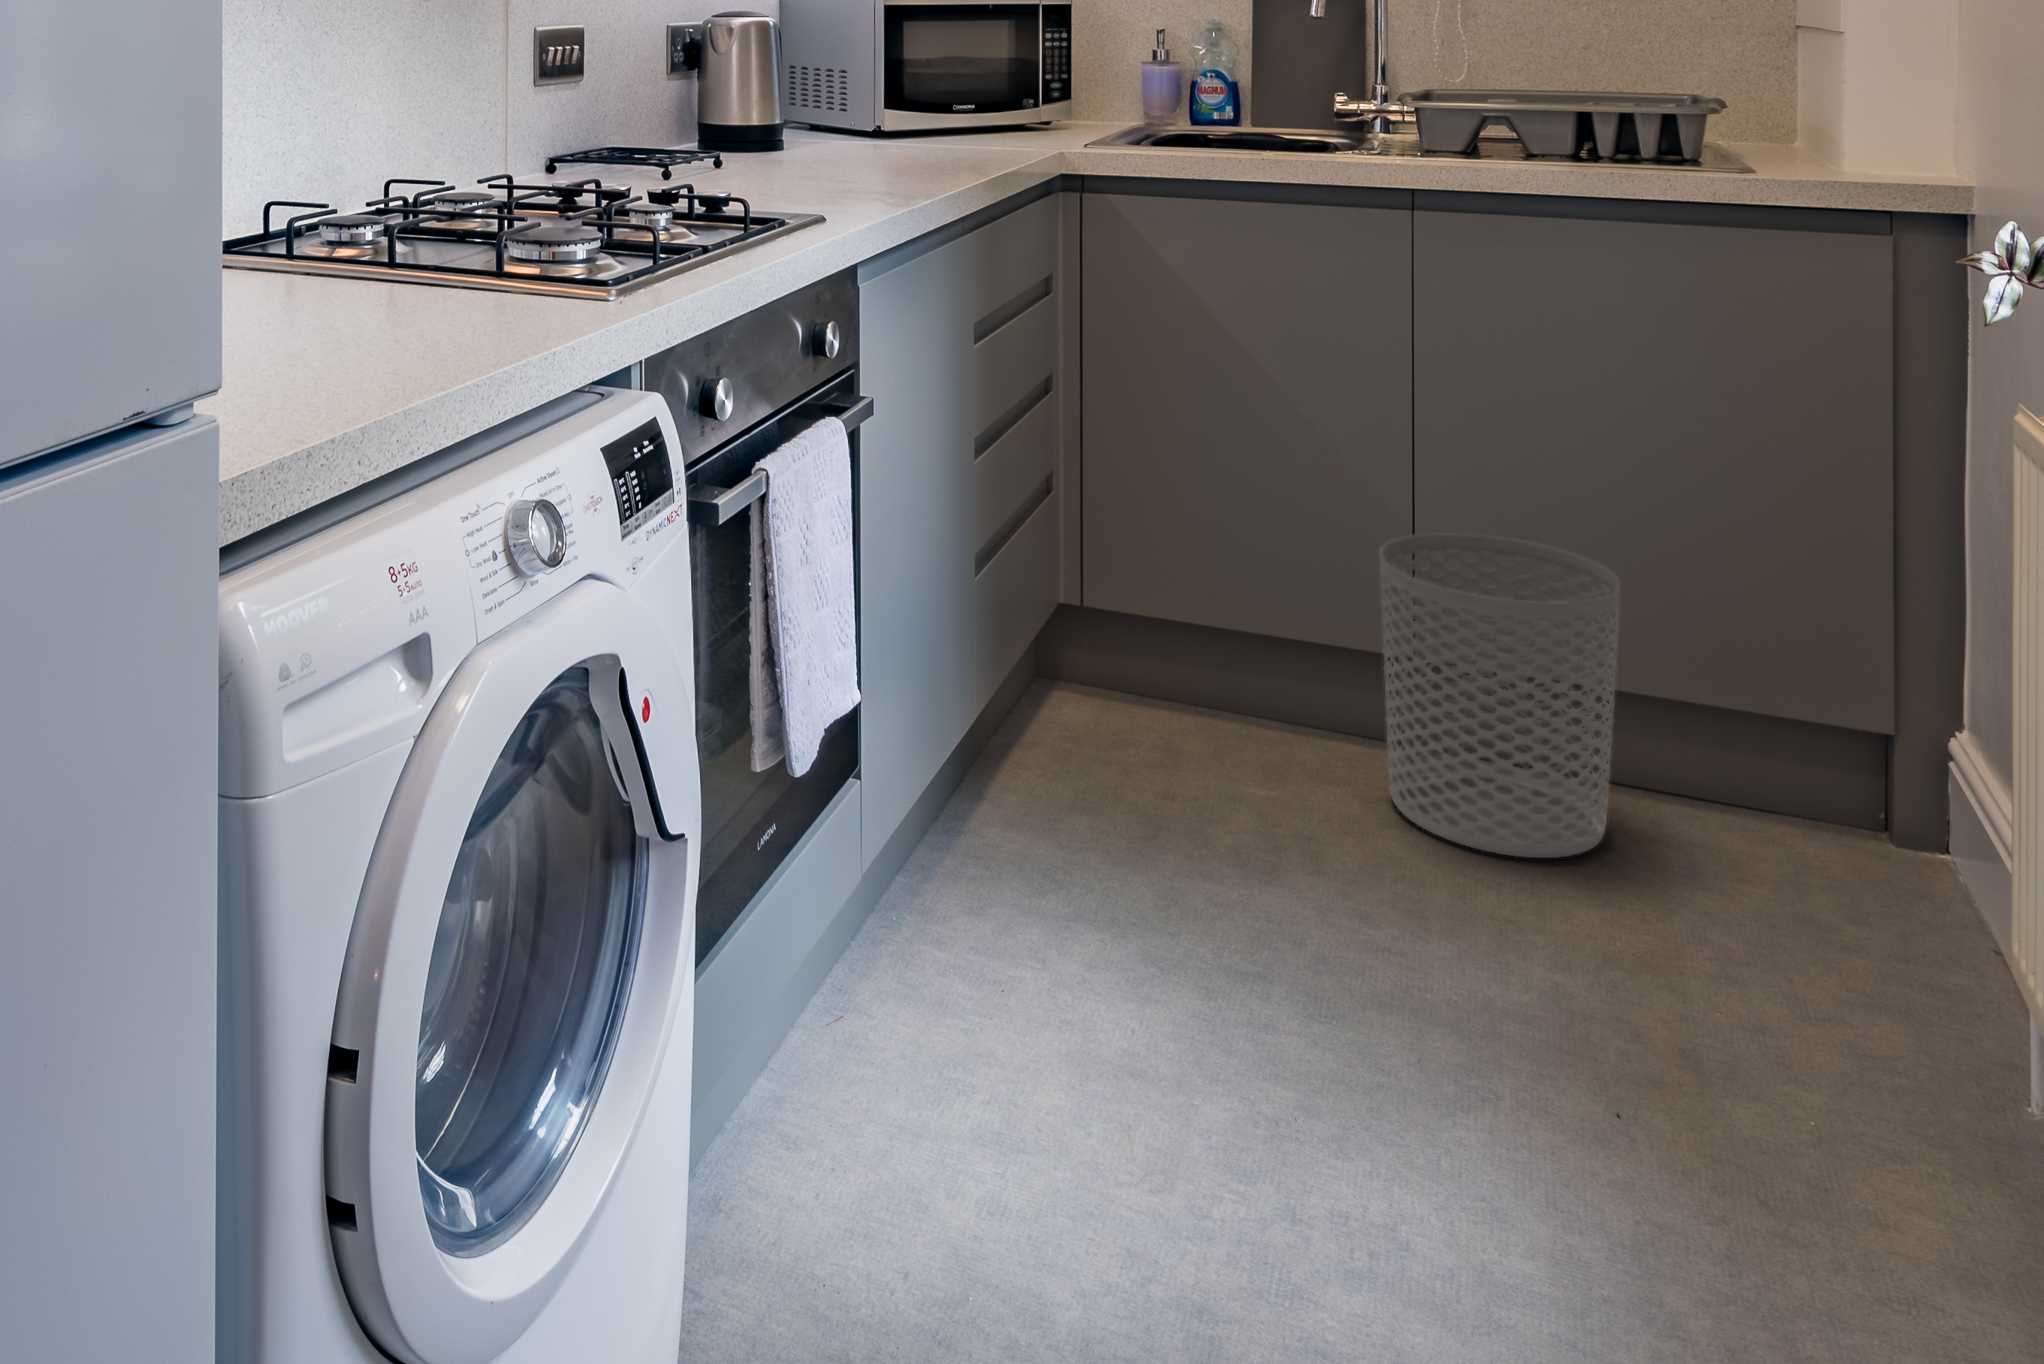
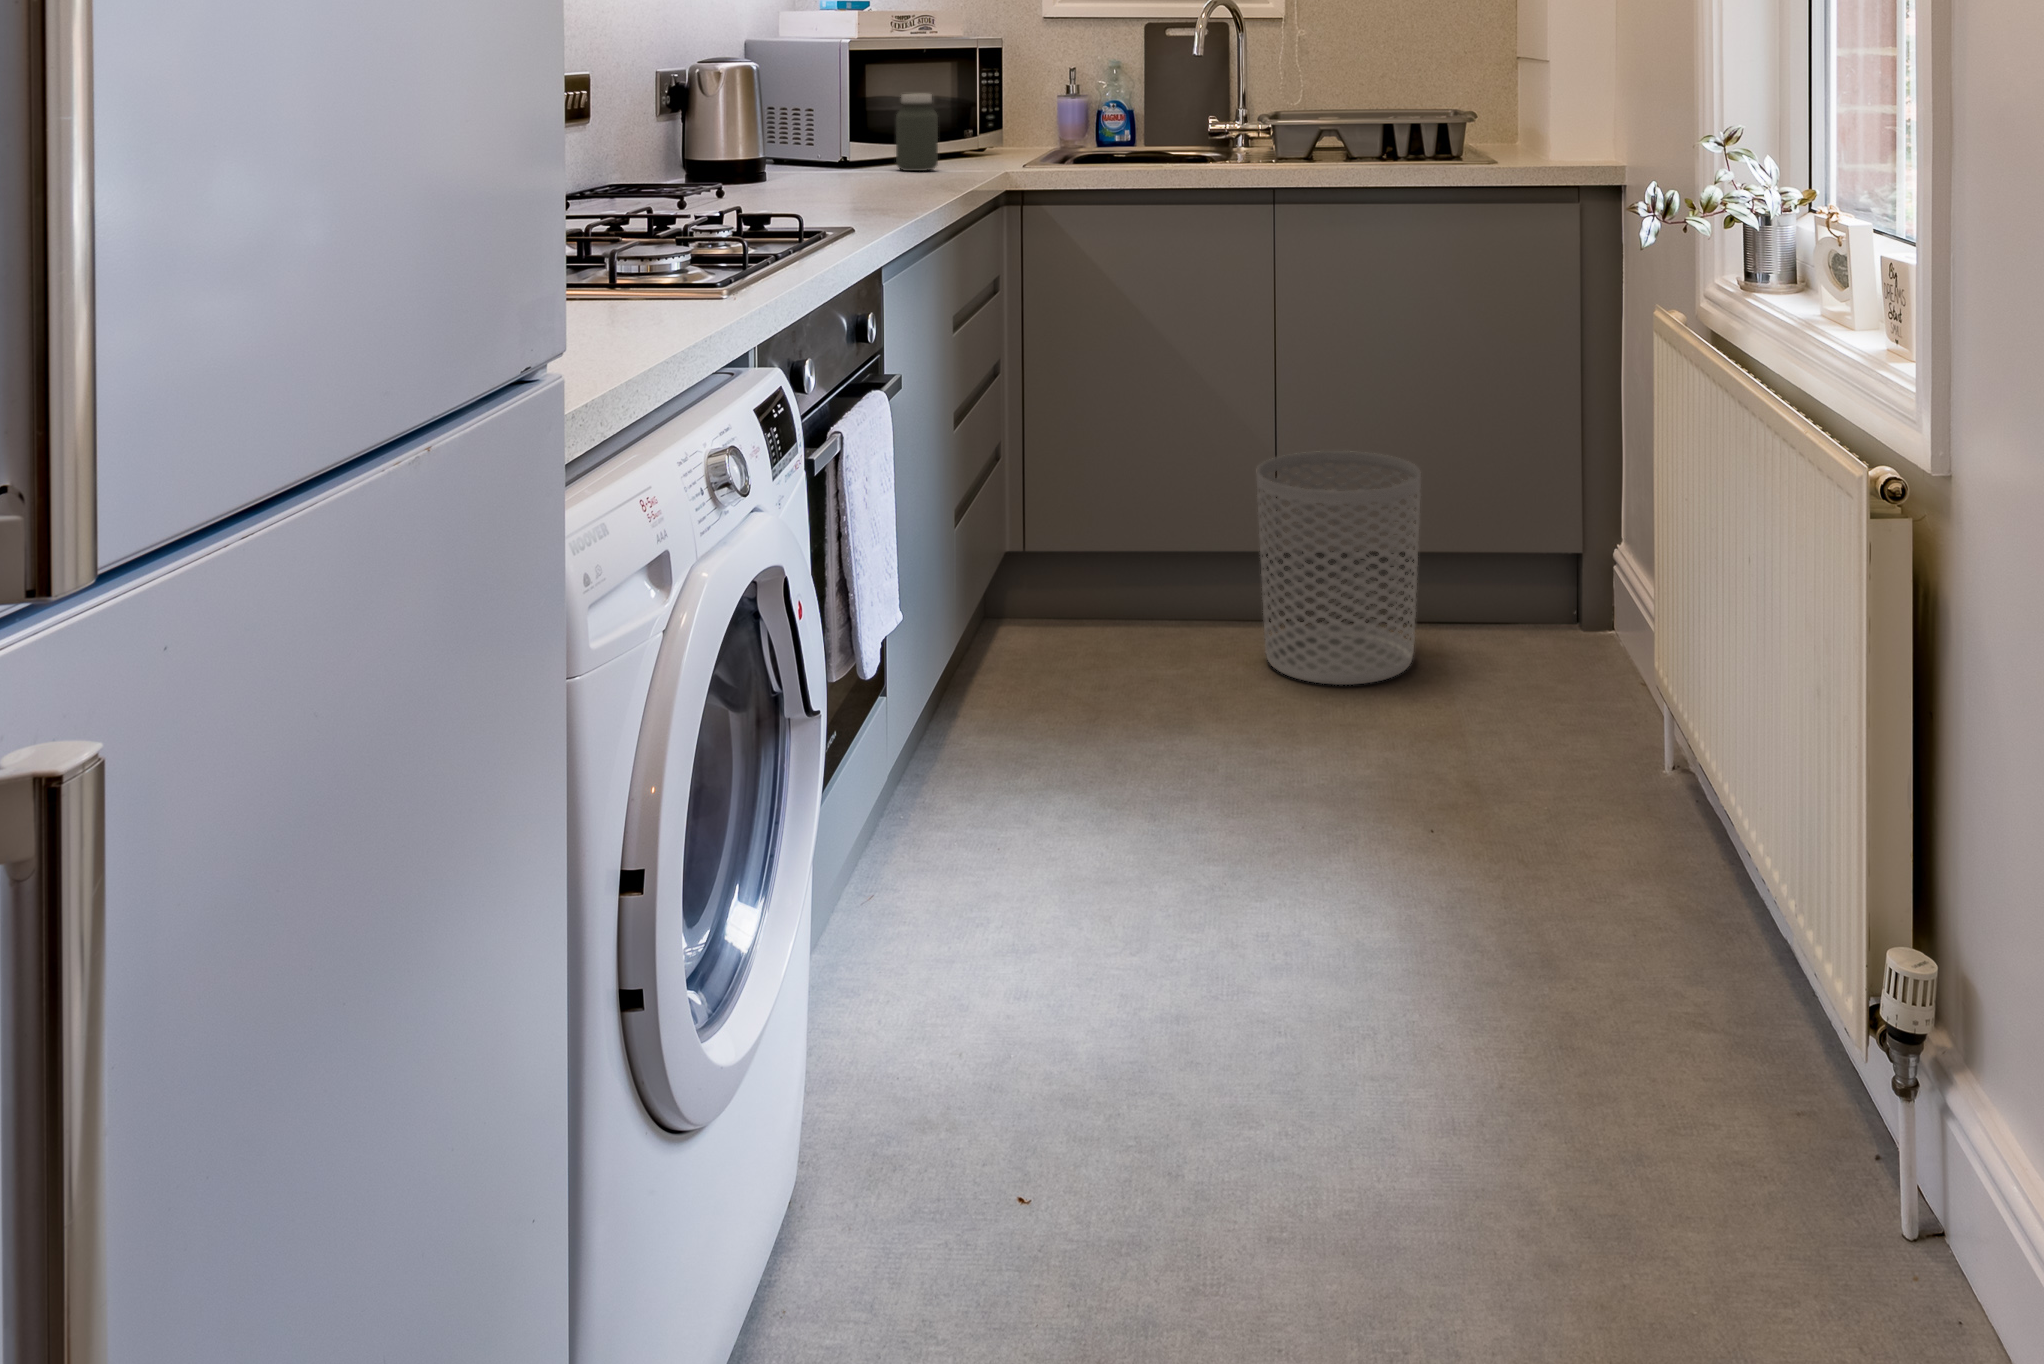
jar: none [938,56,987,145] -> present [896,94,938,171]

